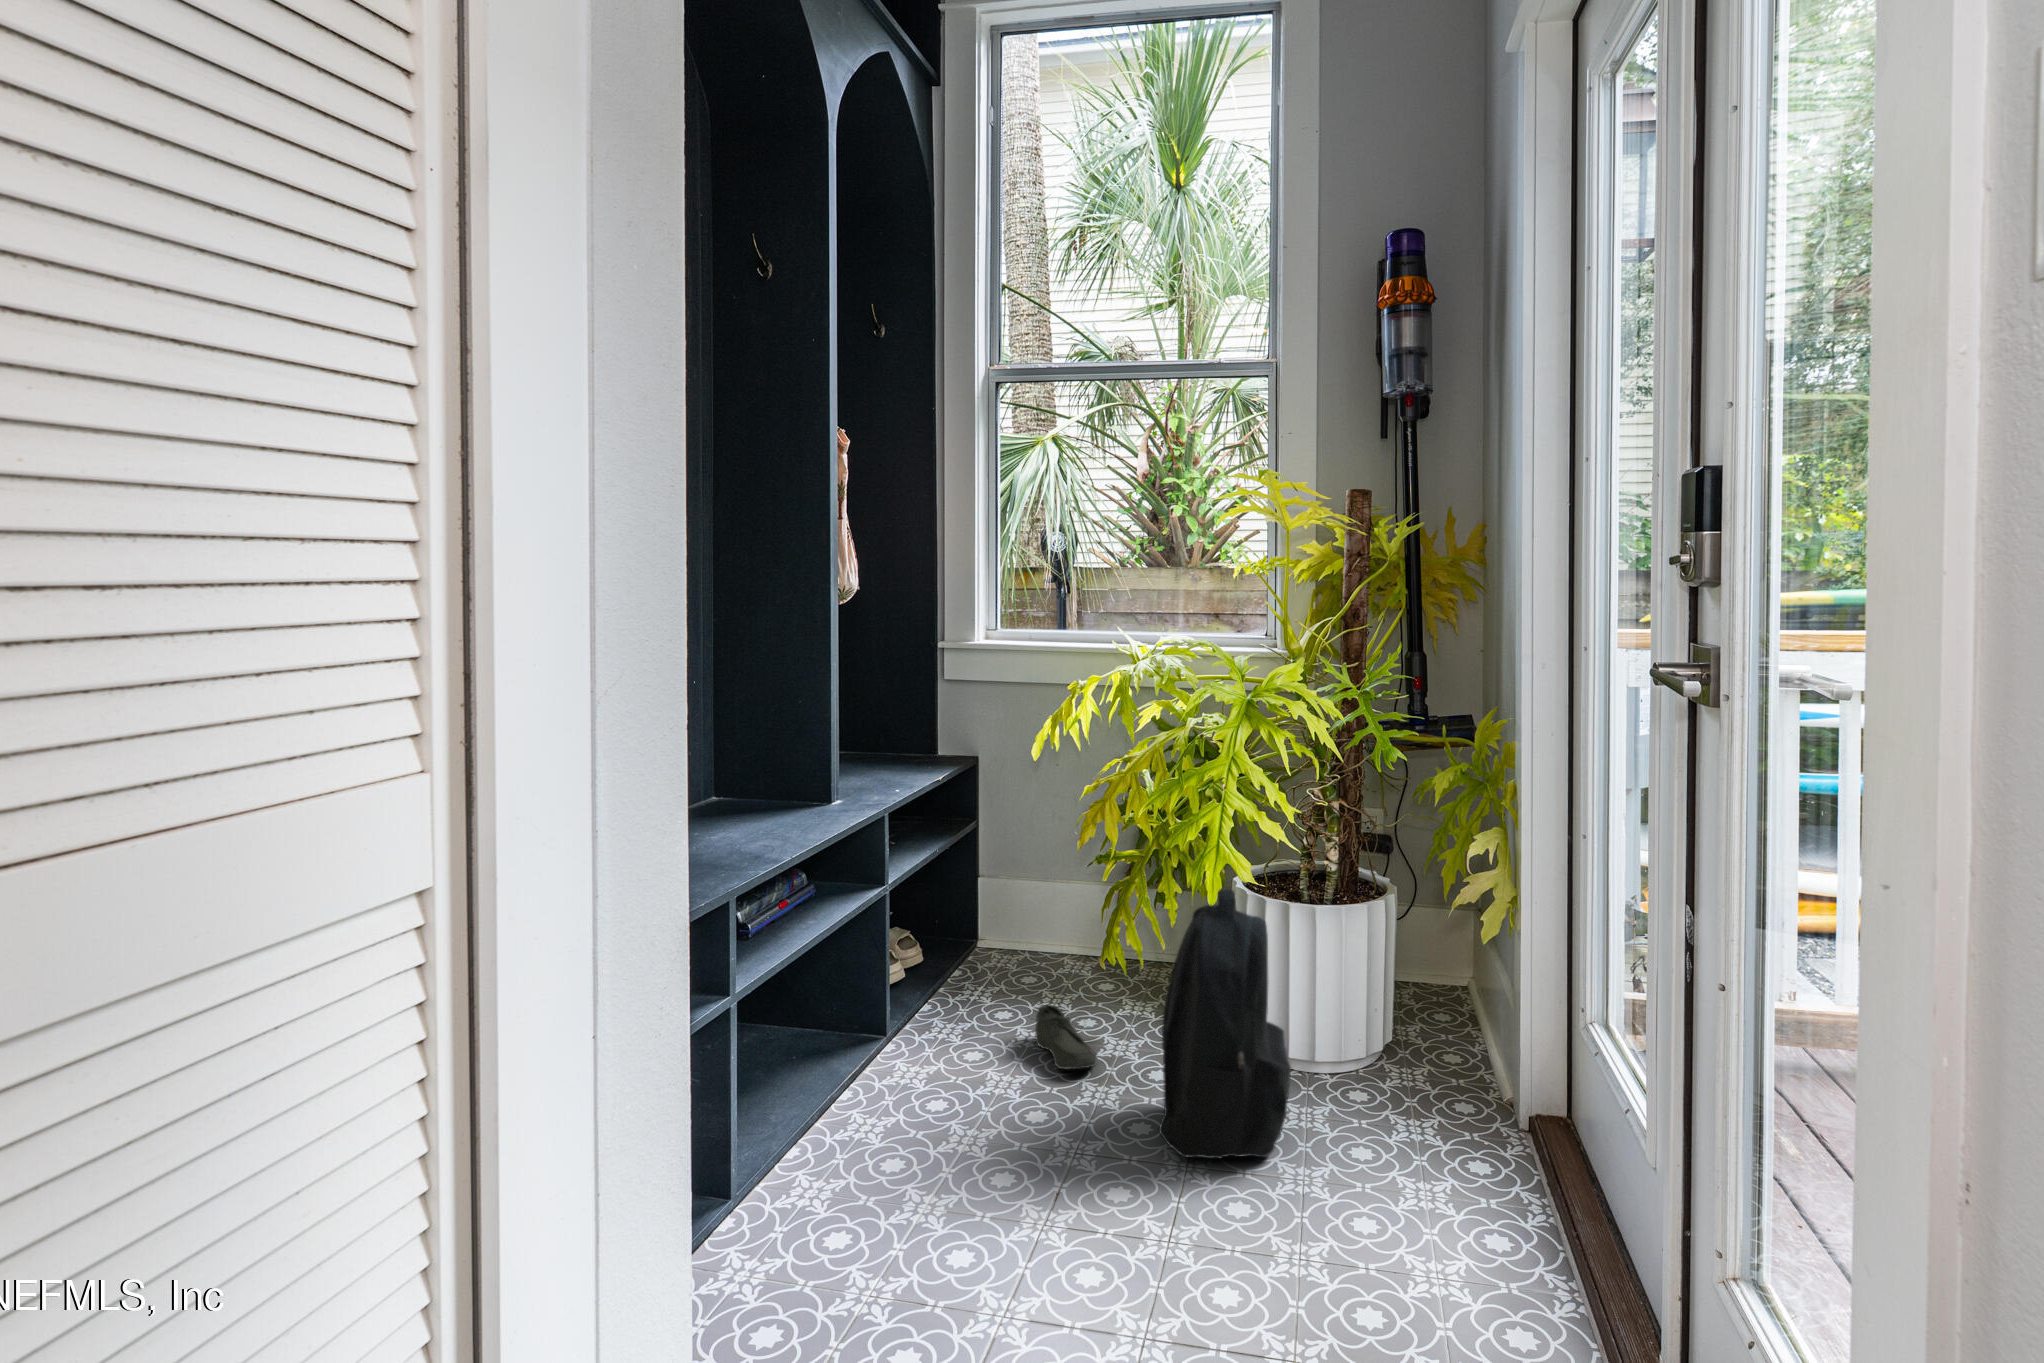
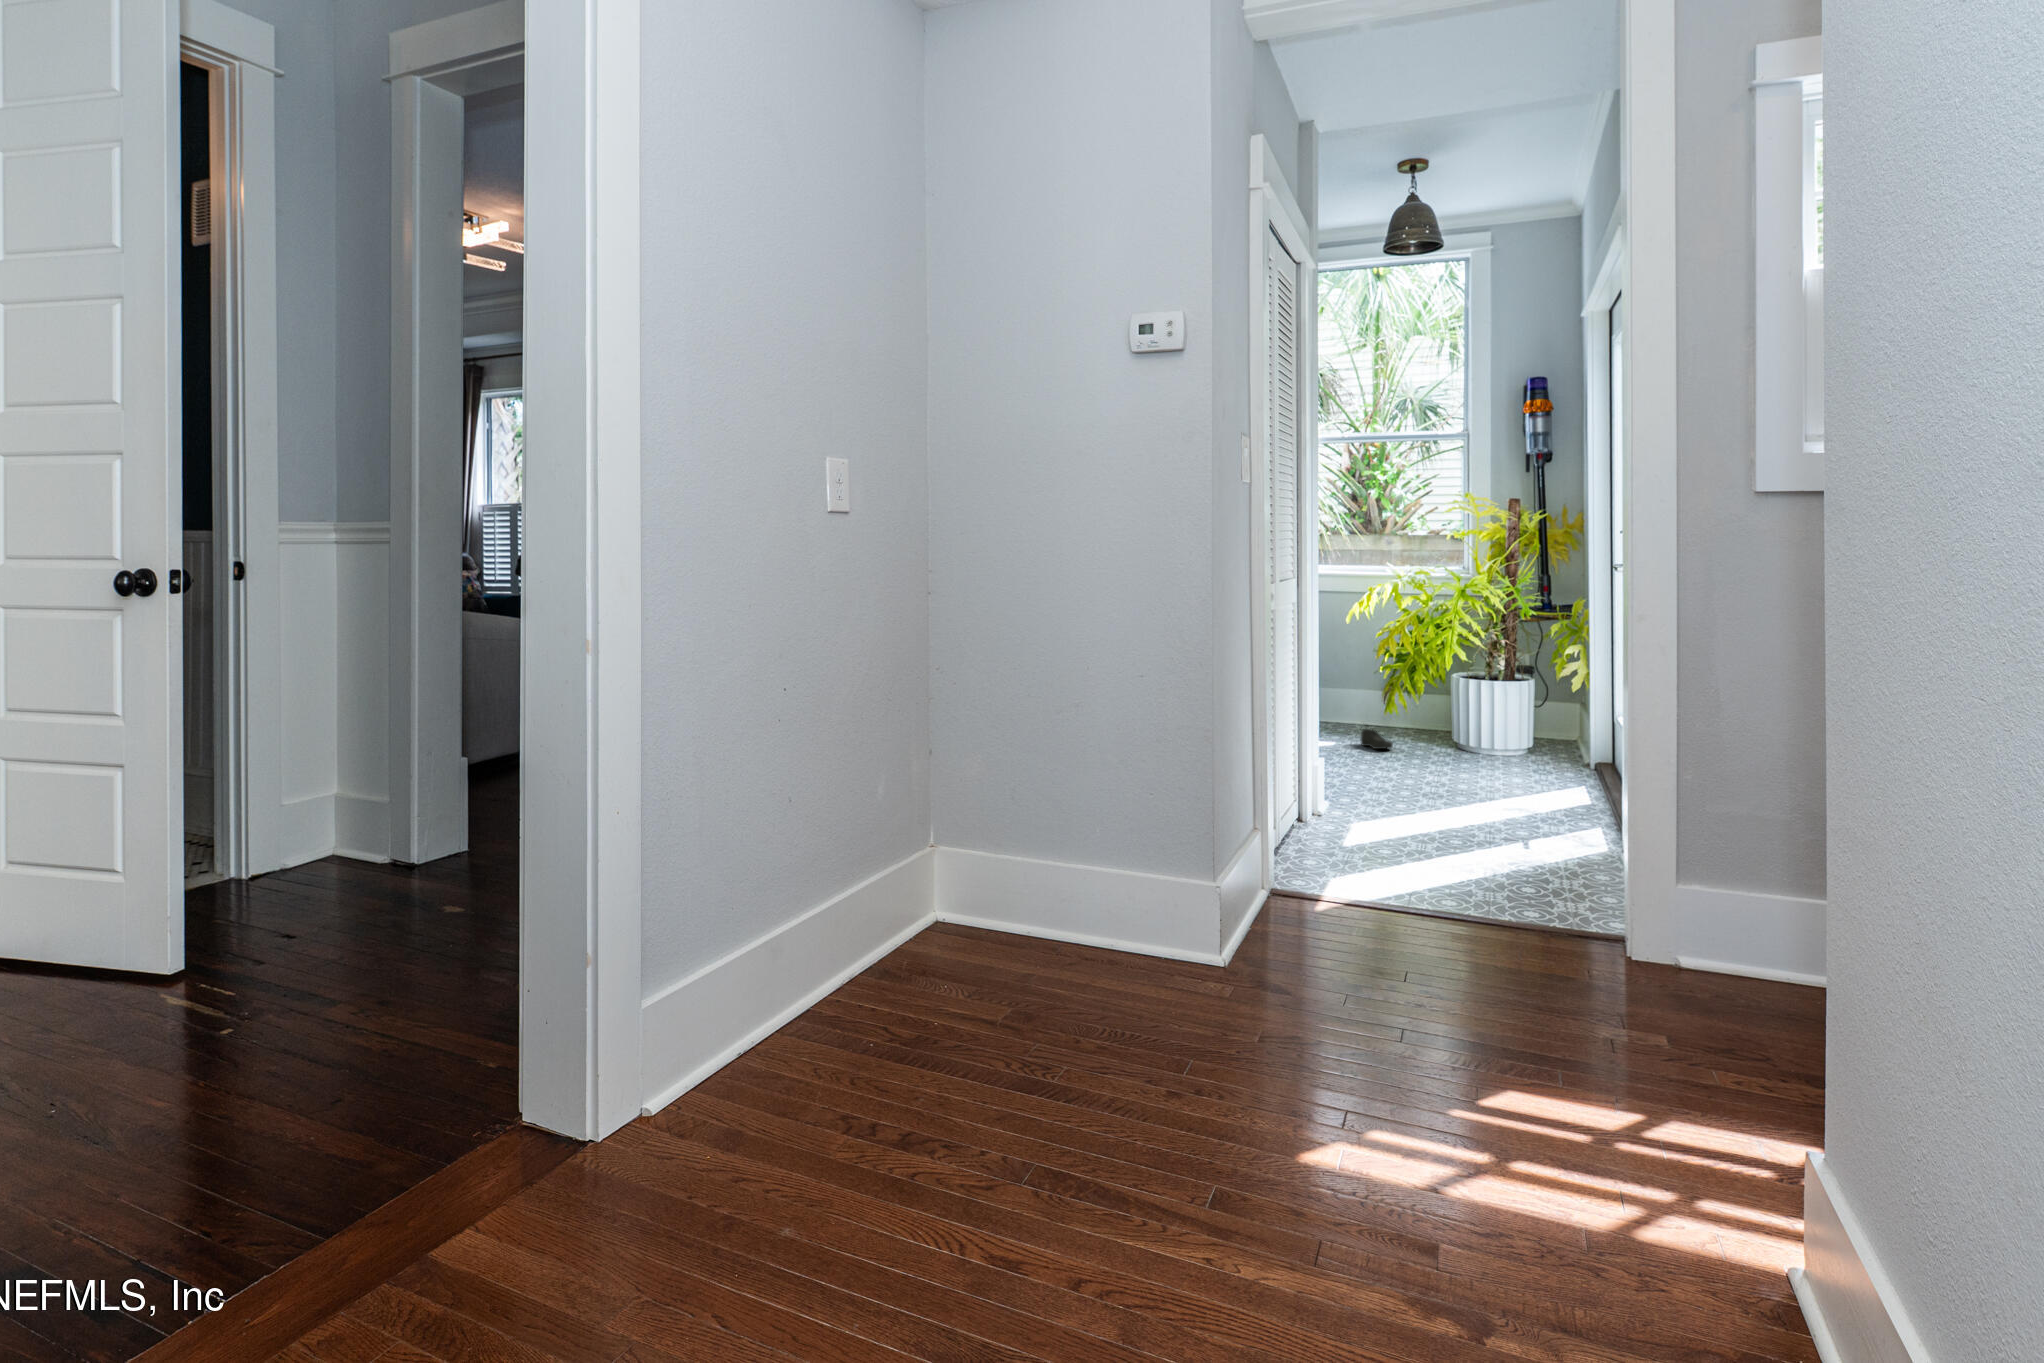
backpack: present [1159,889,1291,1159] -> none [1427,659,1484,765]

